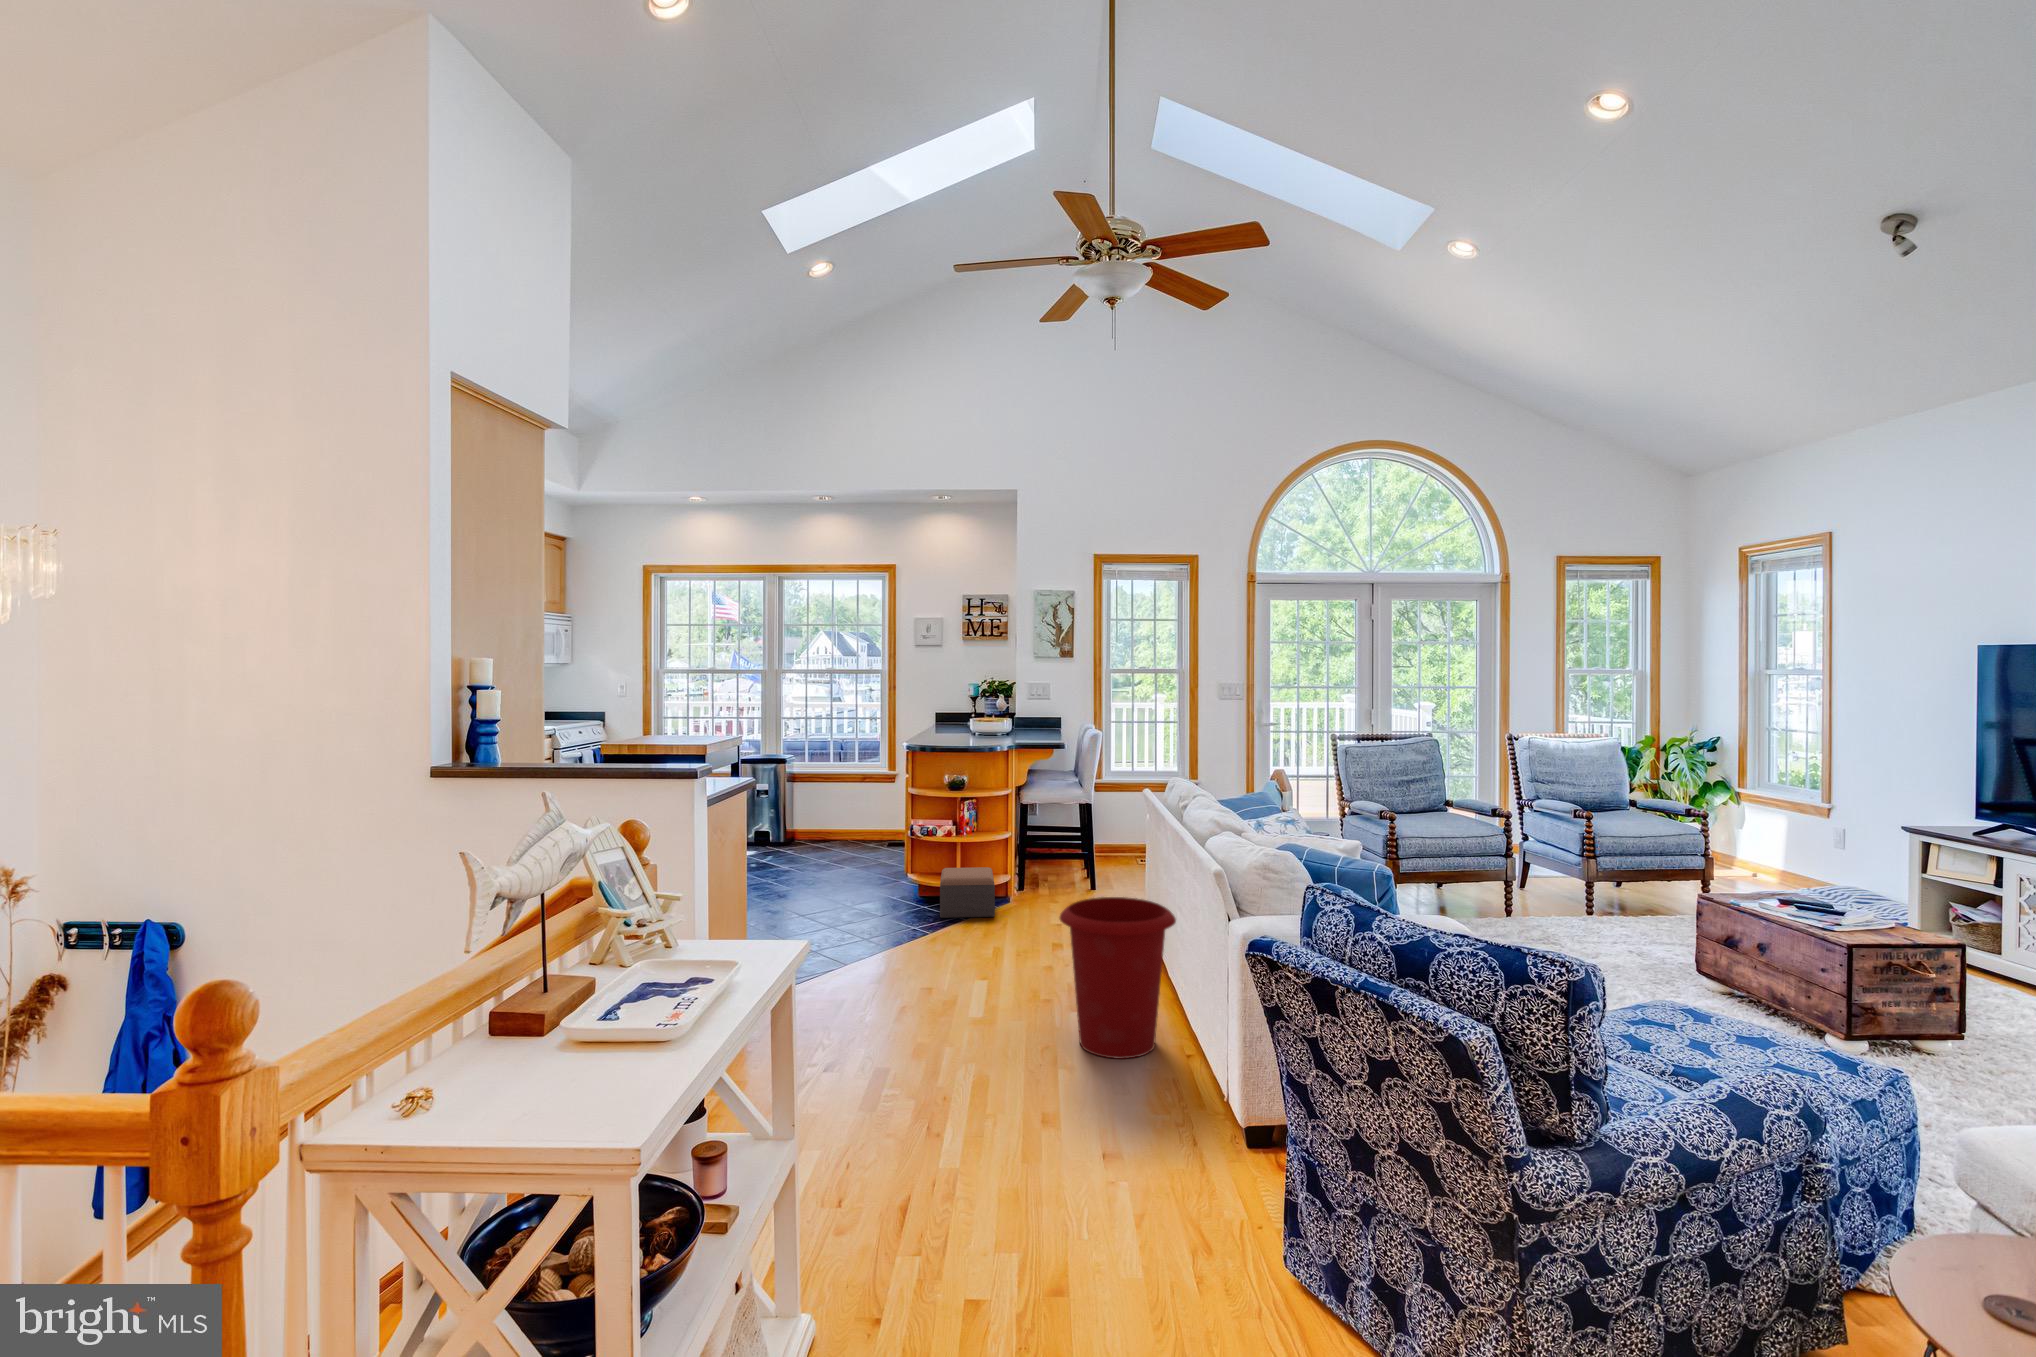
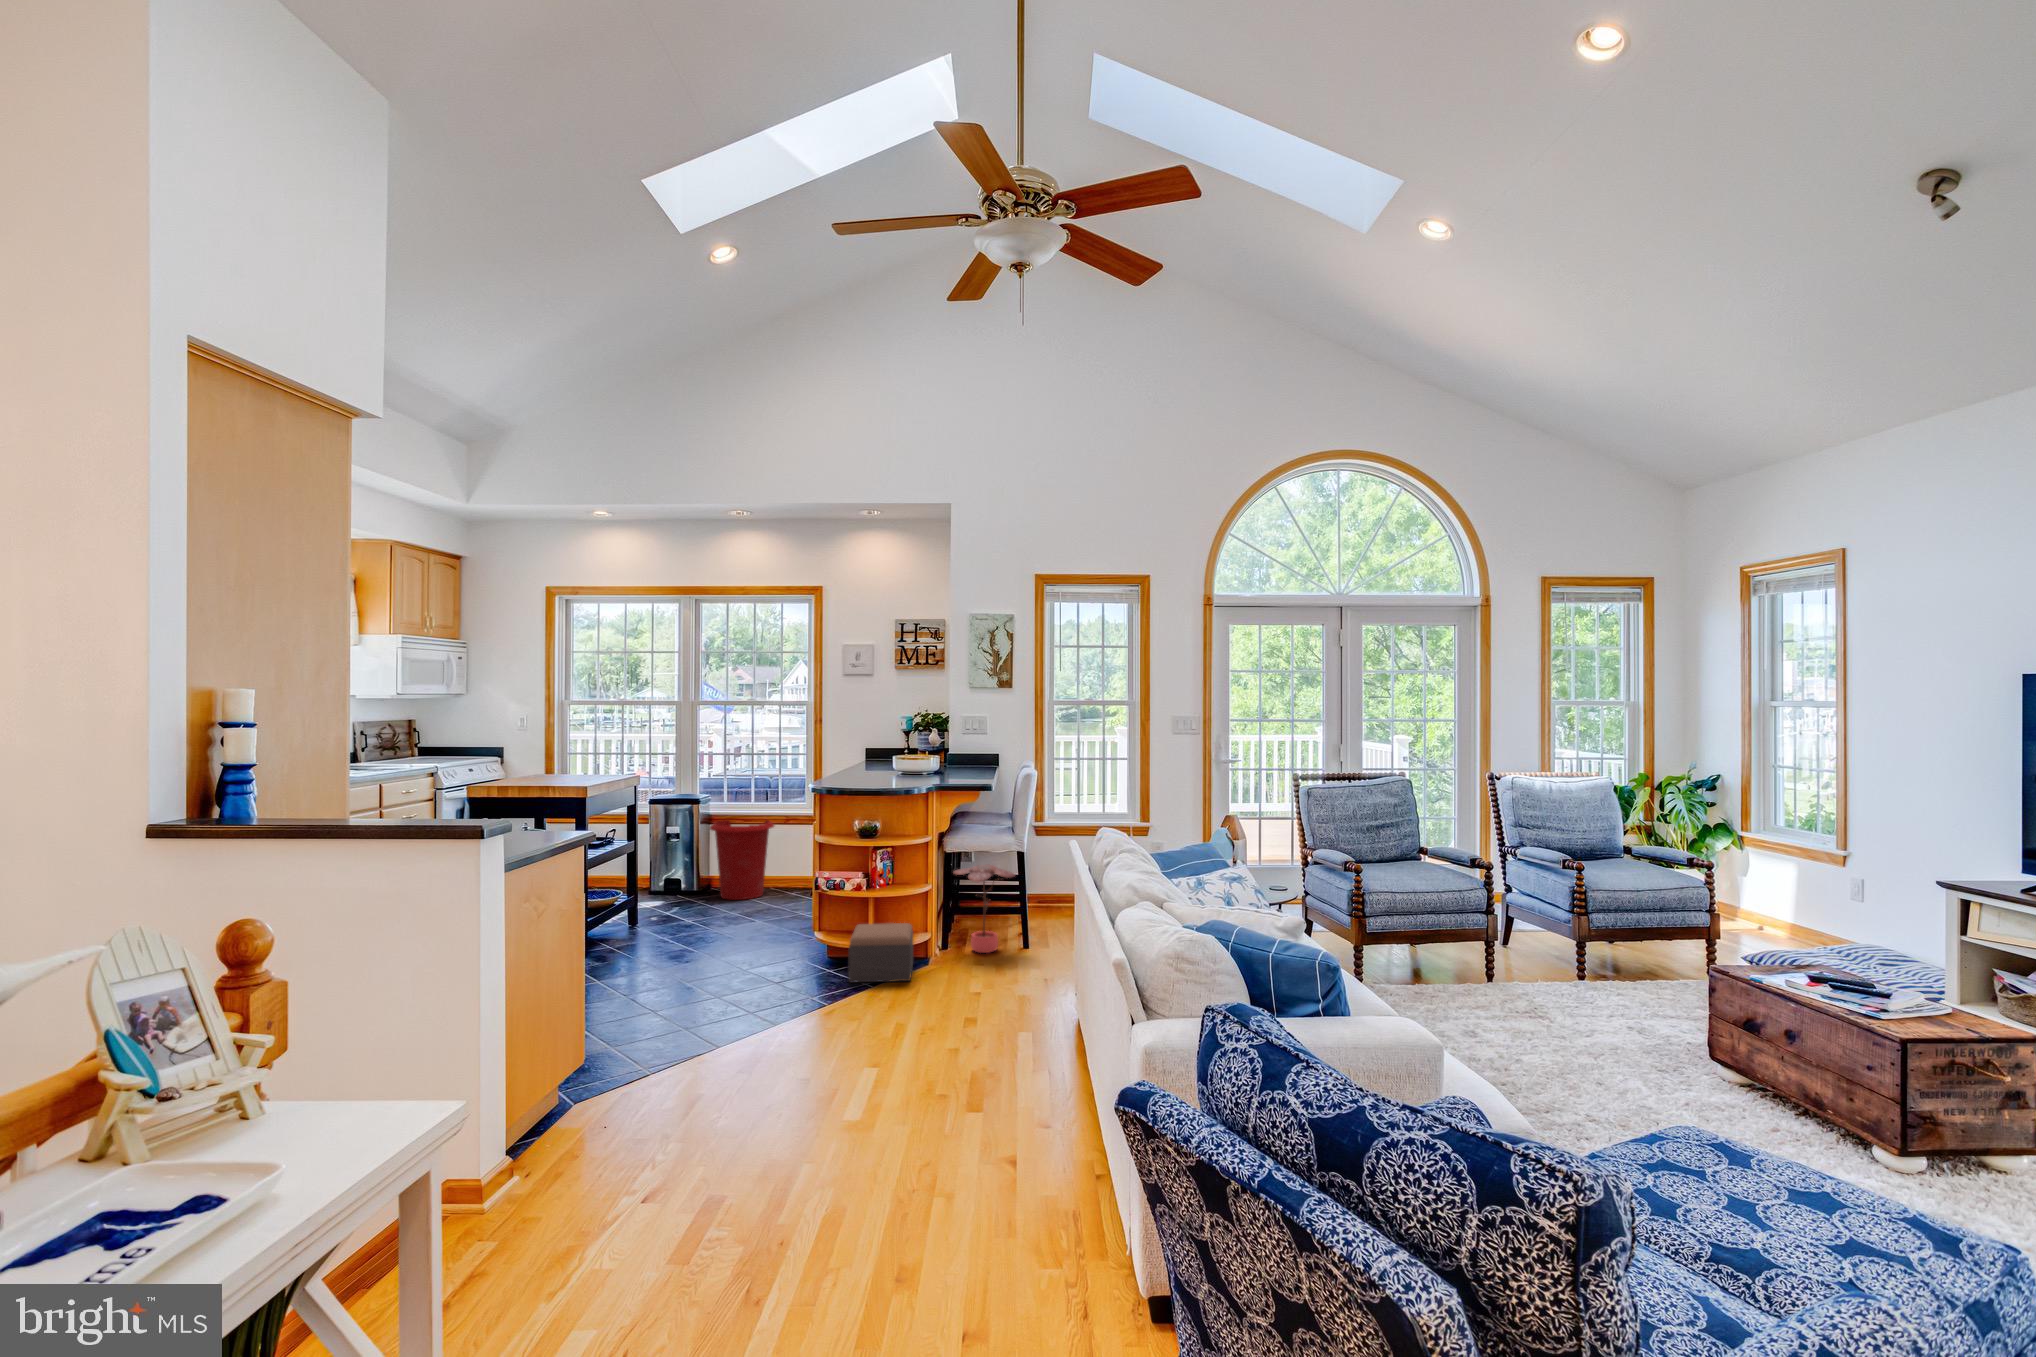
potted plant: none [1025,817,1082,895] -> present [954,865,1015,953]
waste bin: present [1060,897,1176,1059] -> present [710,819,774,900]

